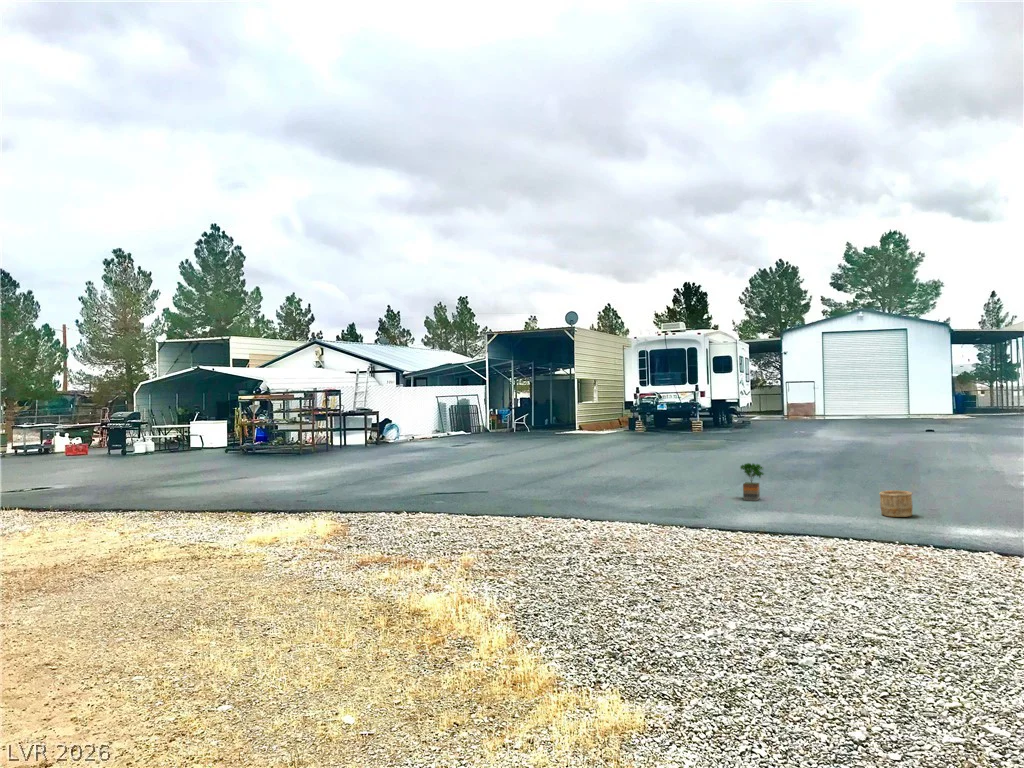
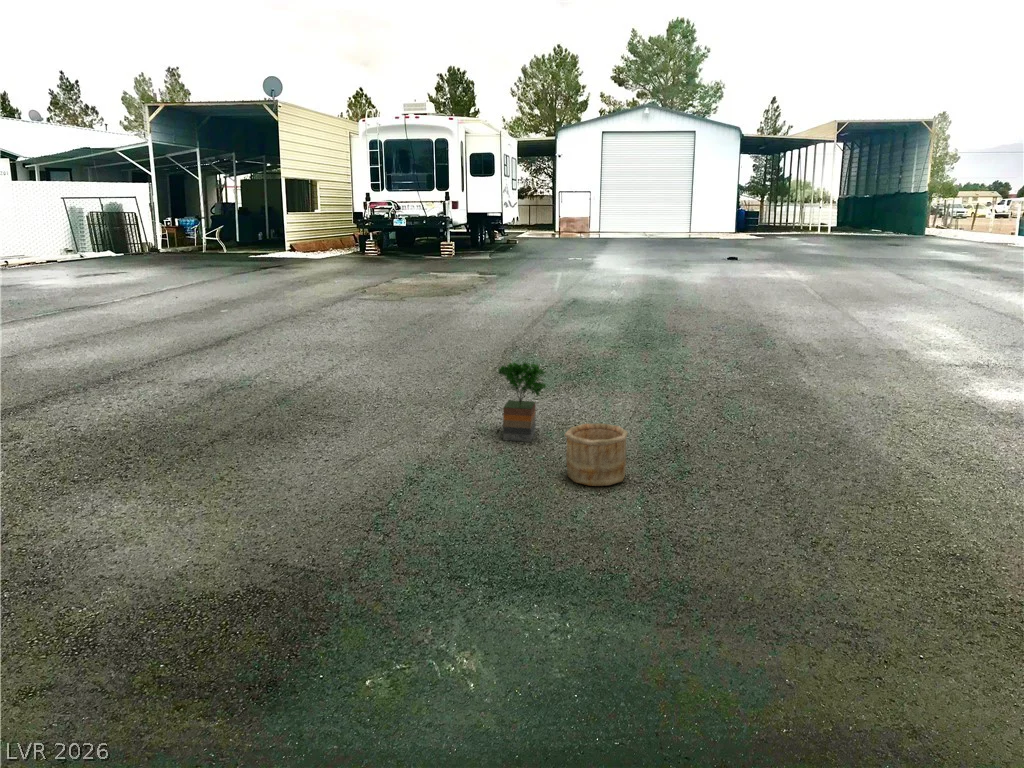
wooden bucket: present [879,490,913,517] -> present [565,423,628,486]

